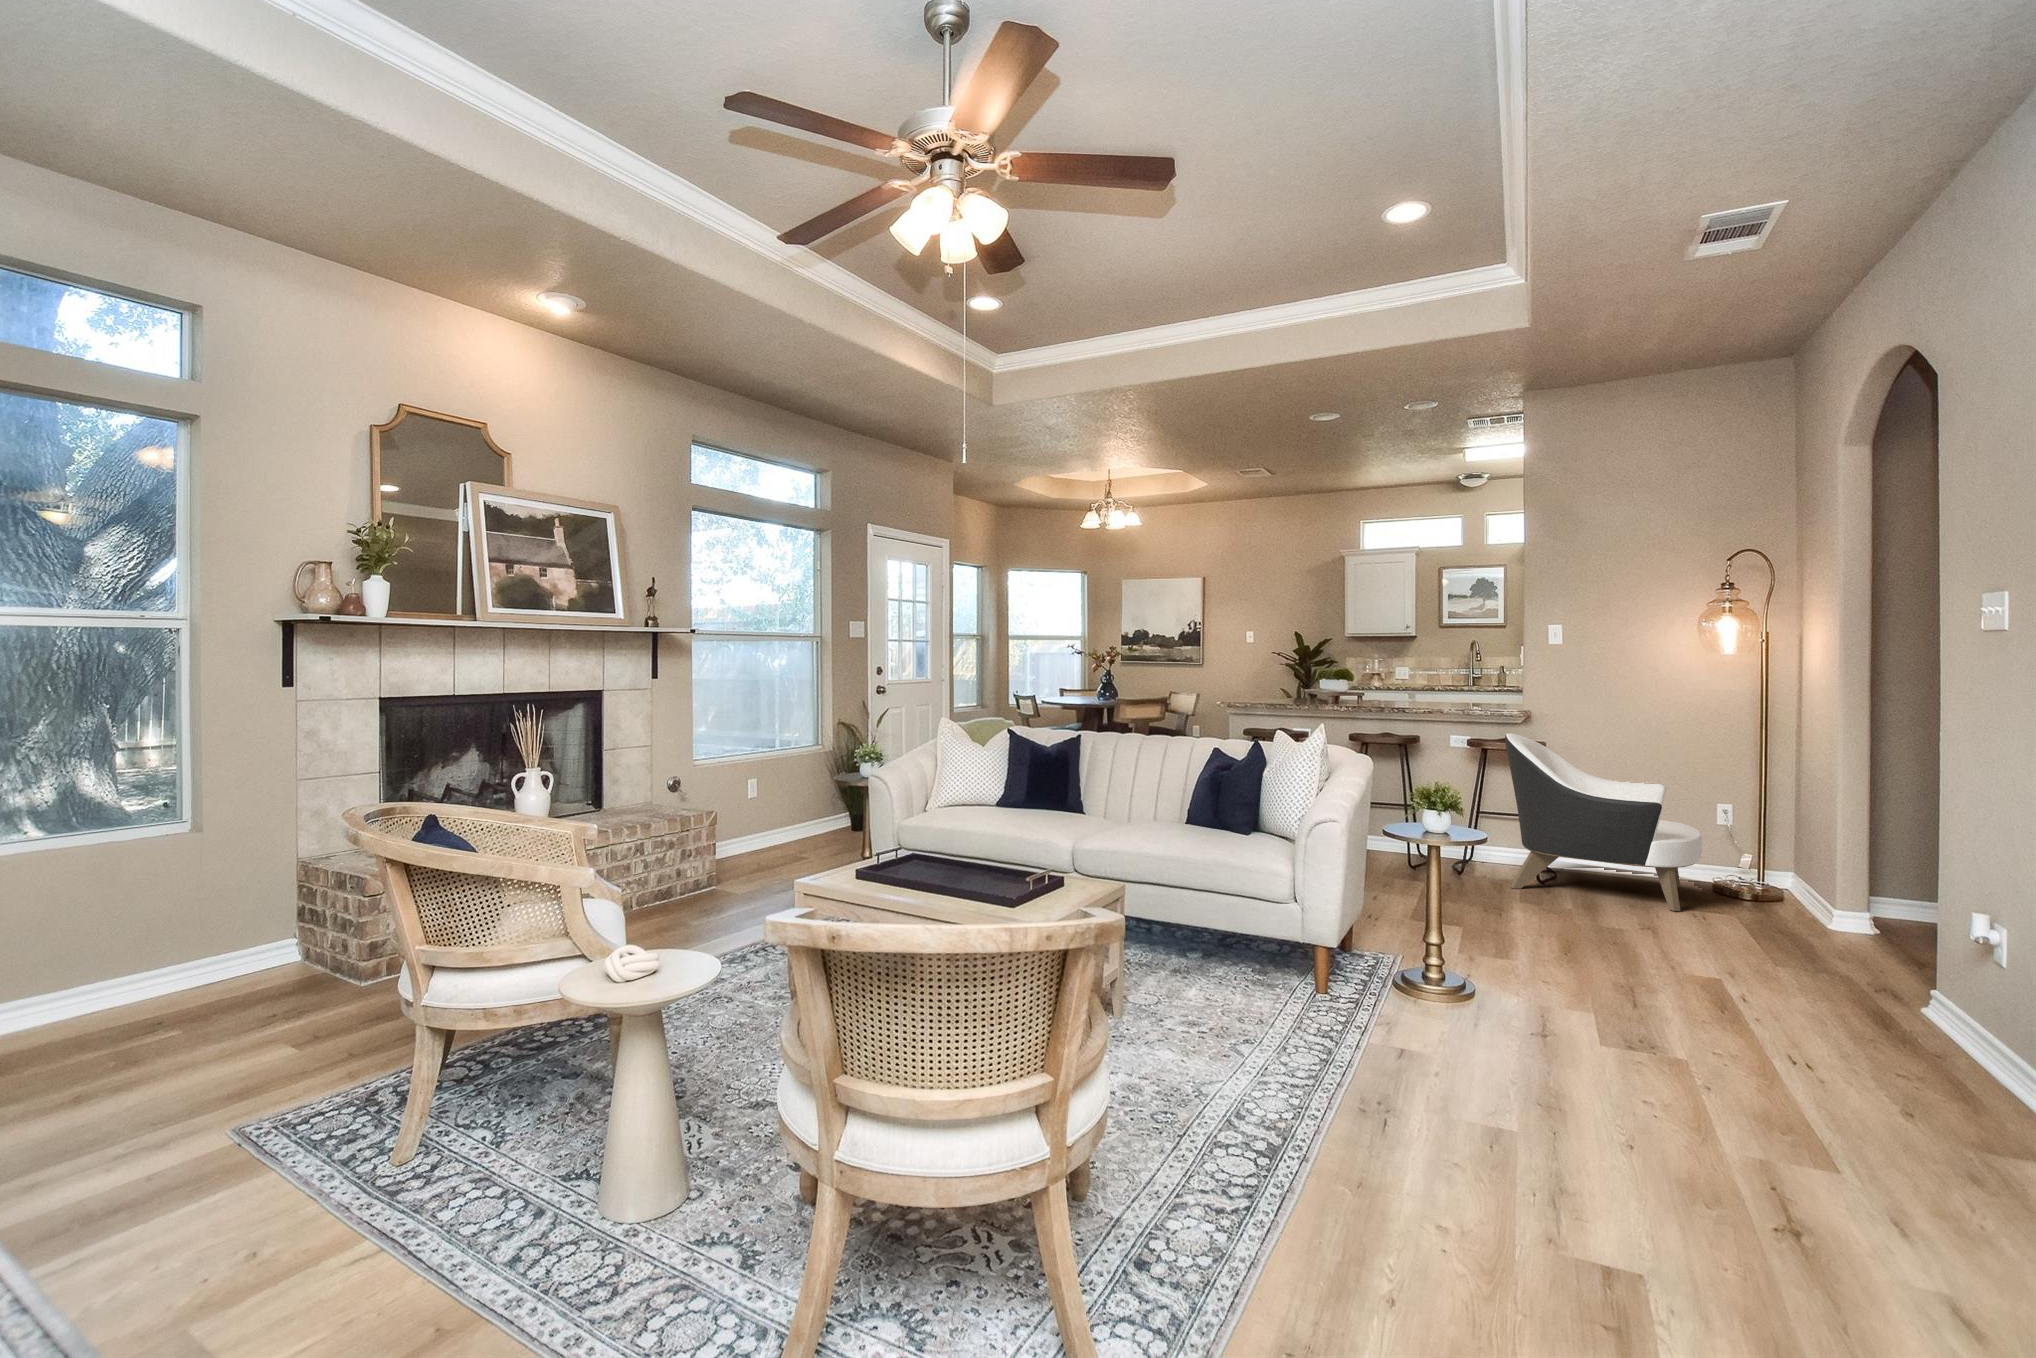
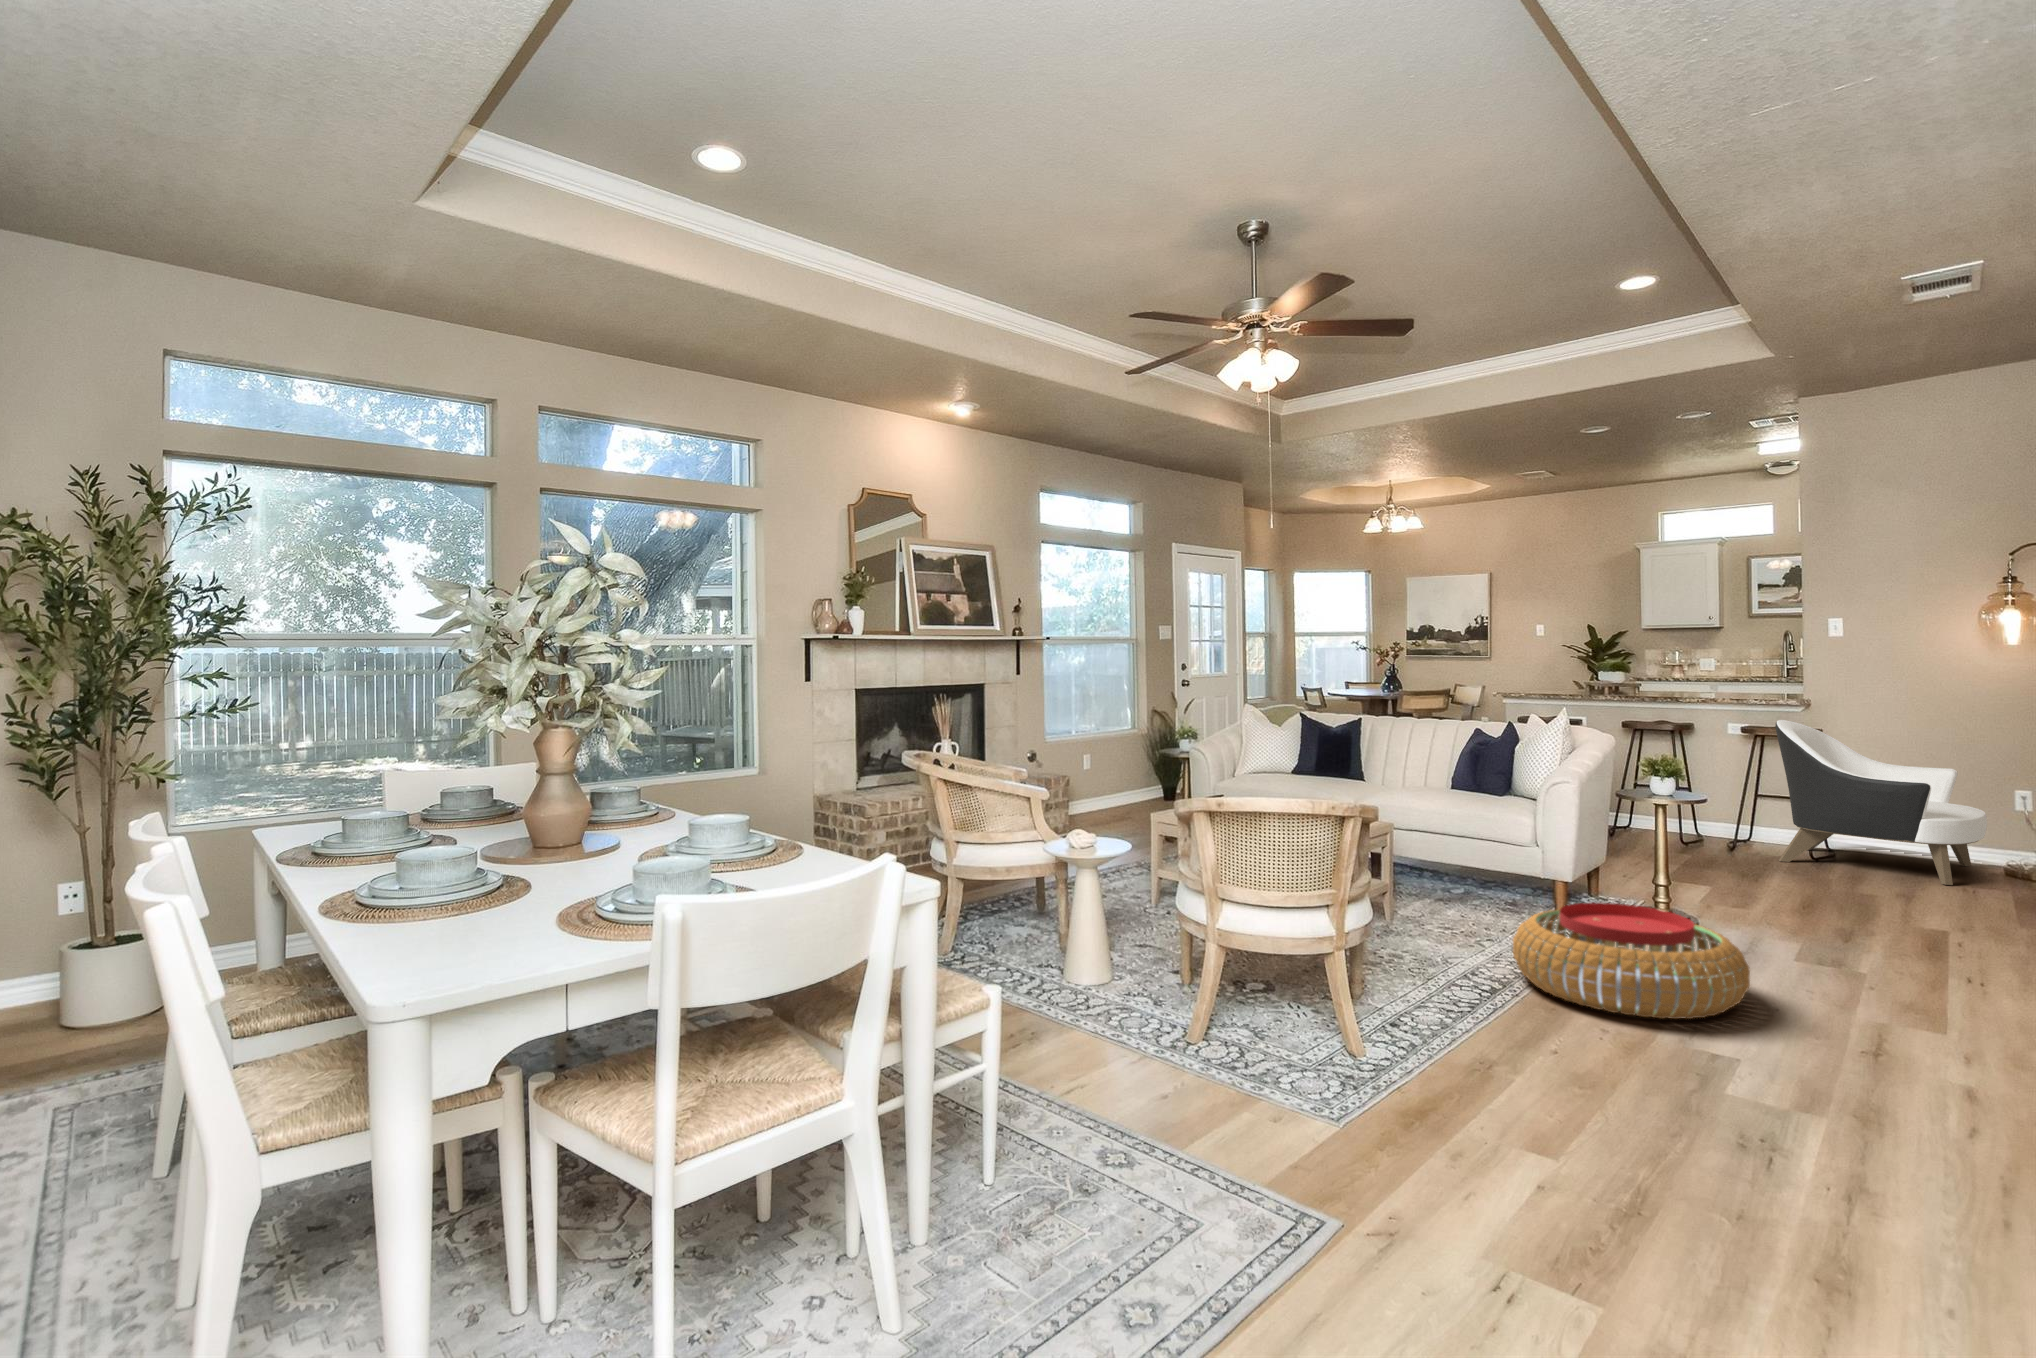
pouf: none [1288,991,1592,1175] -> present [1513,903,1750,1019]

